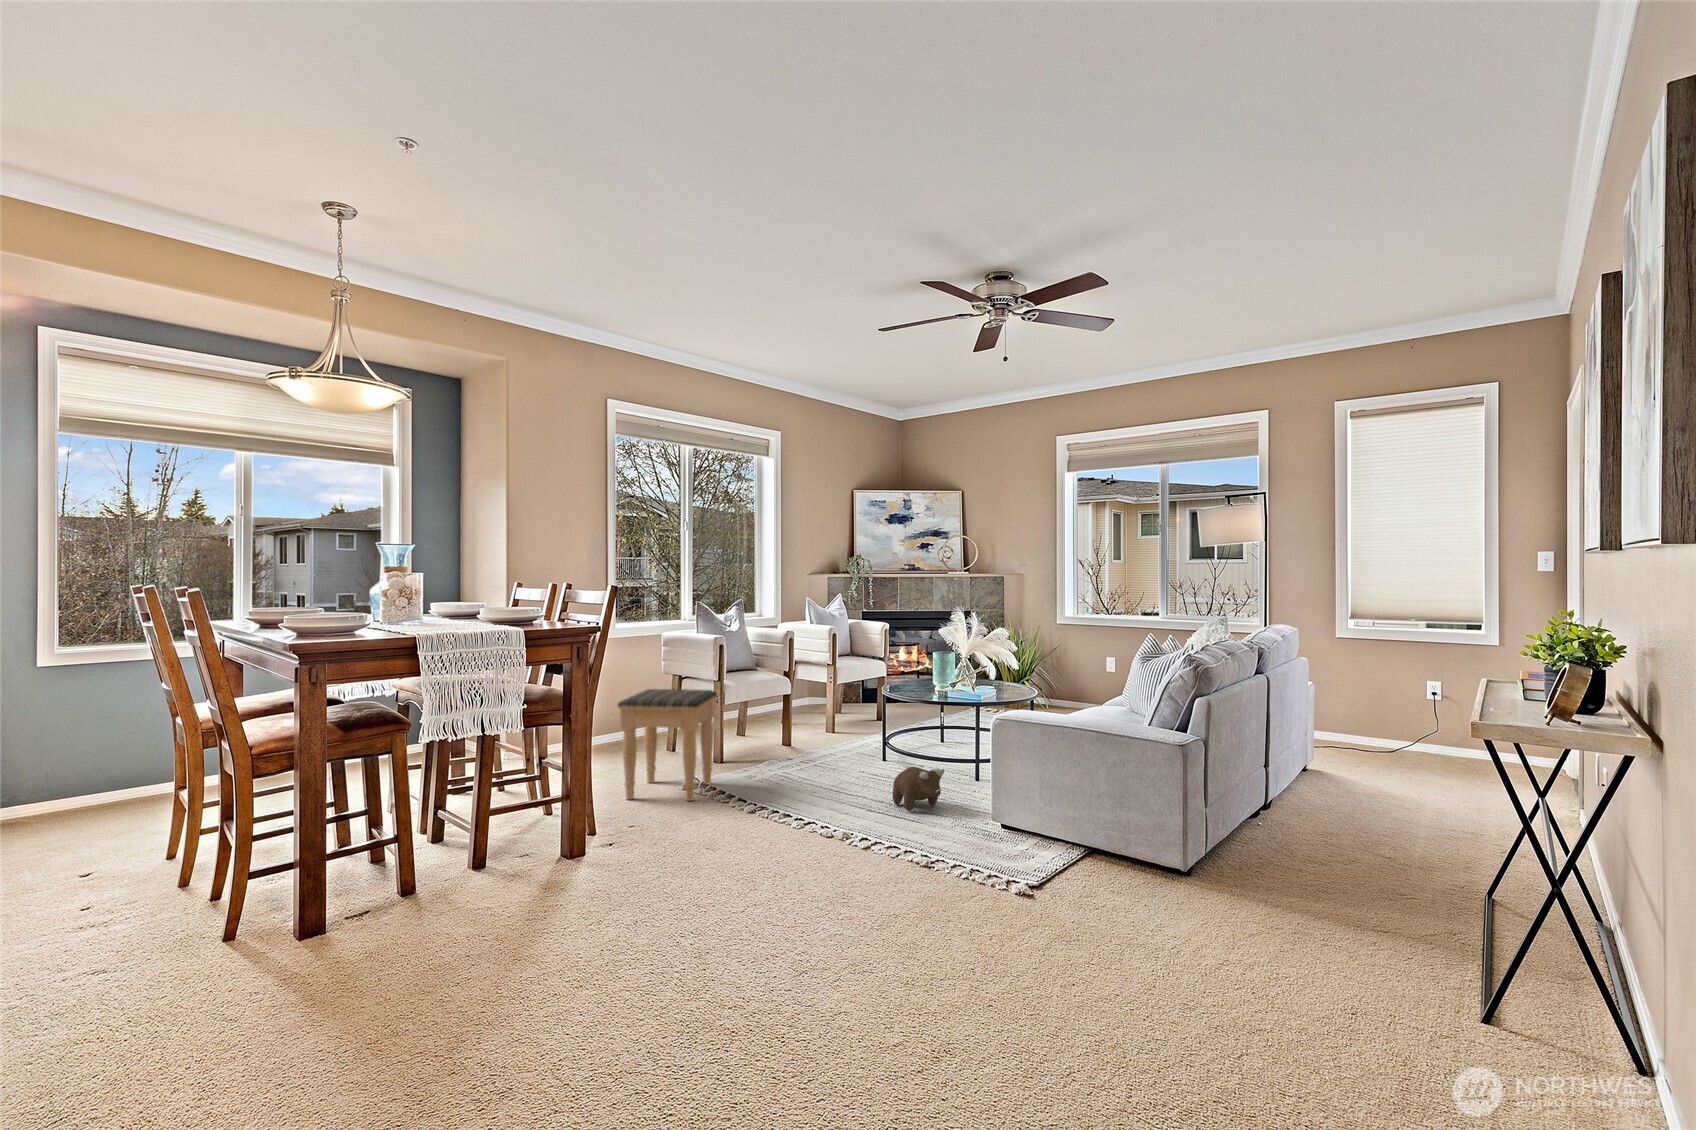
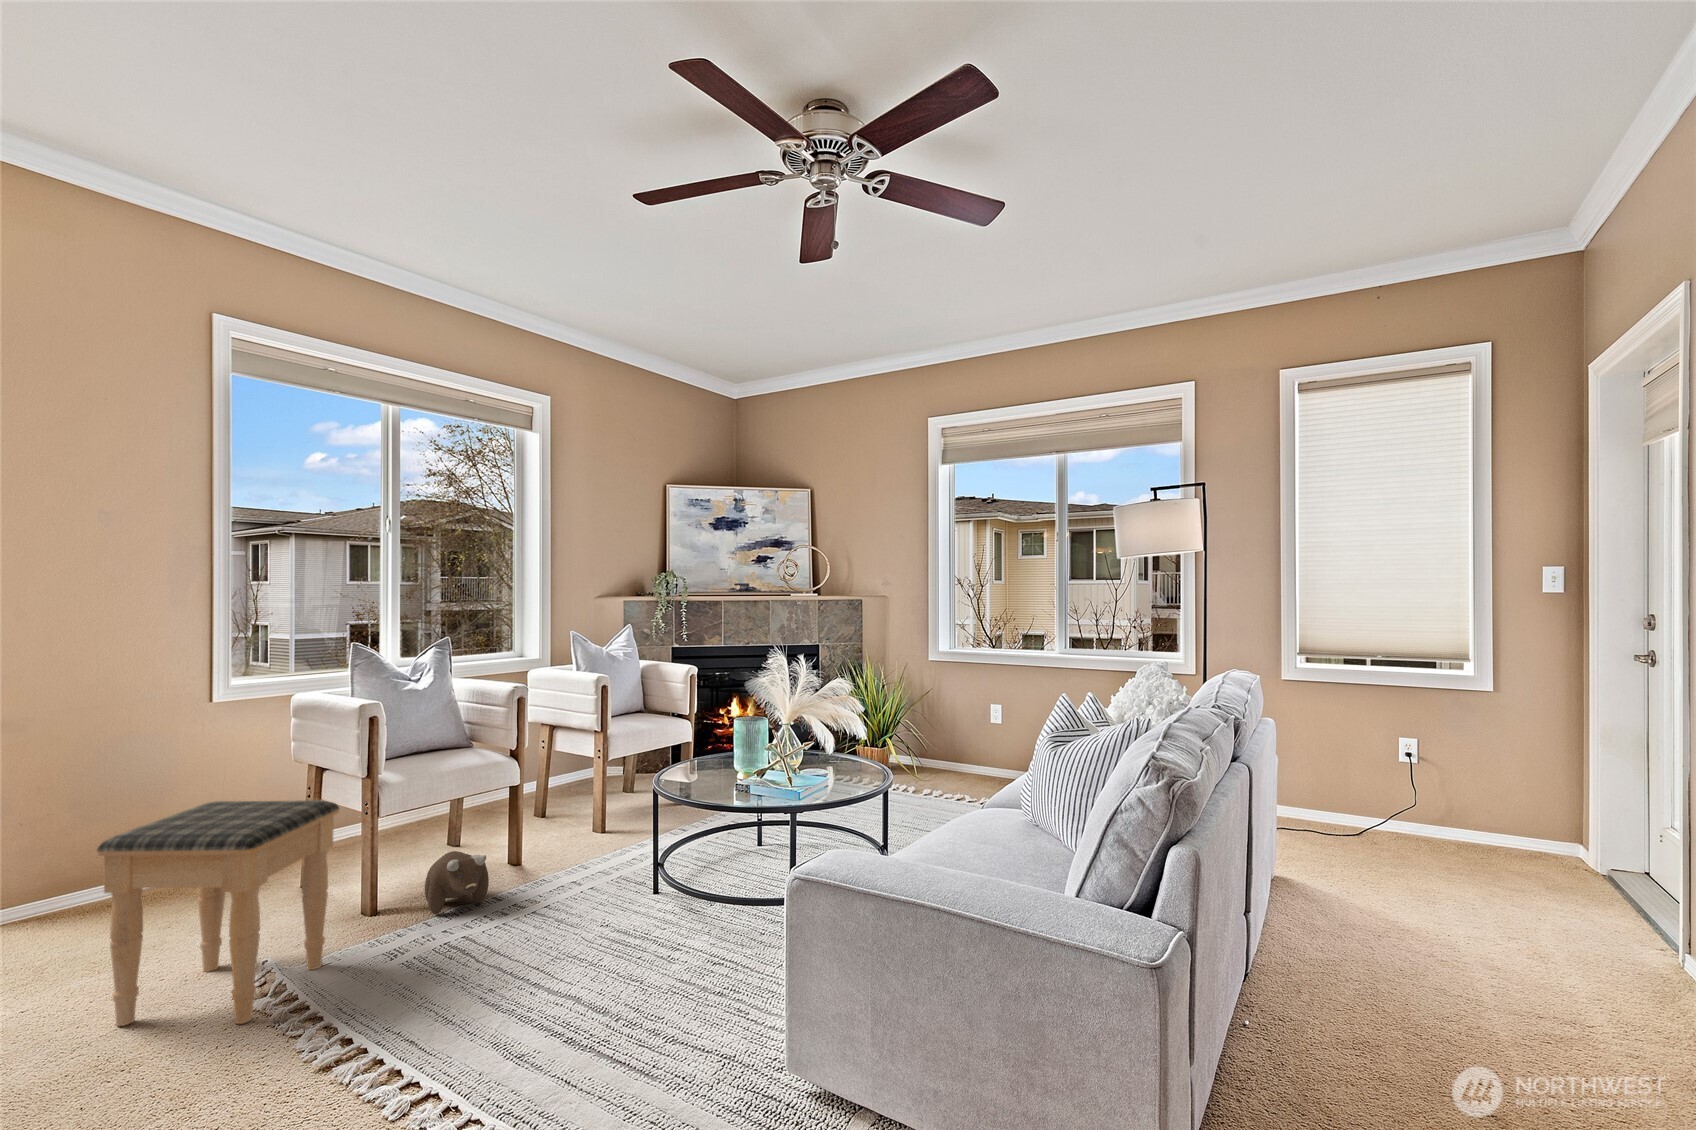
plush toy: present [893,767,944,811] -> present [425,851,489,914]

